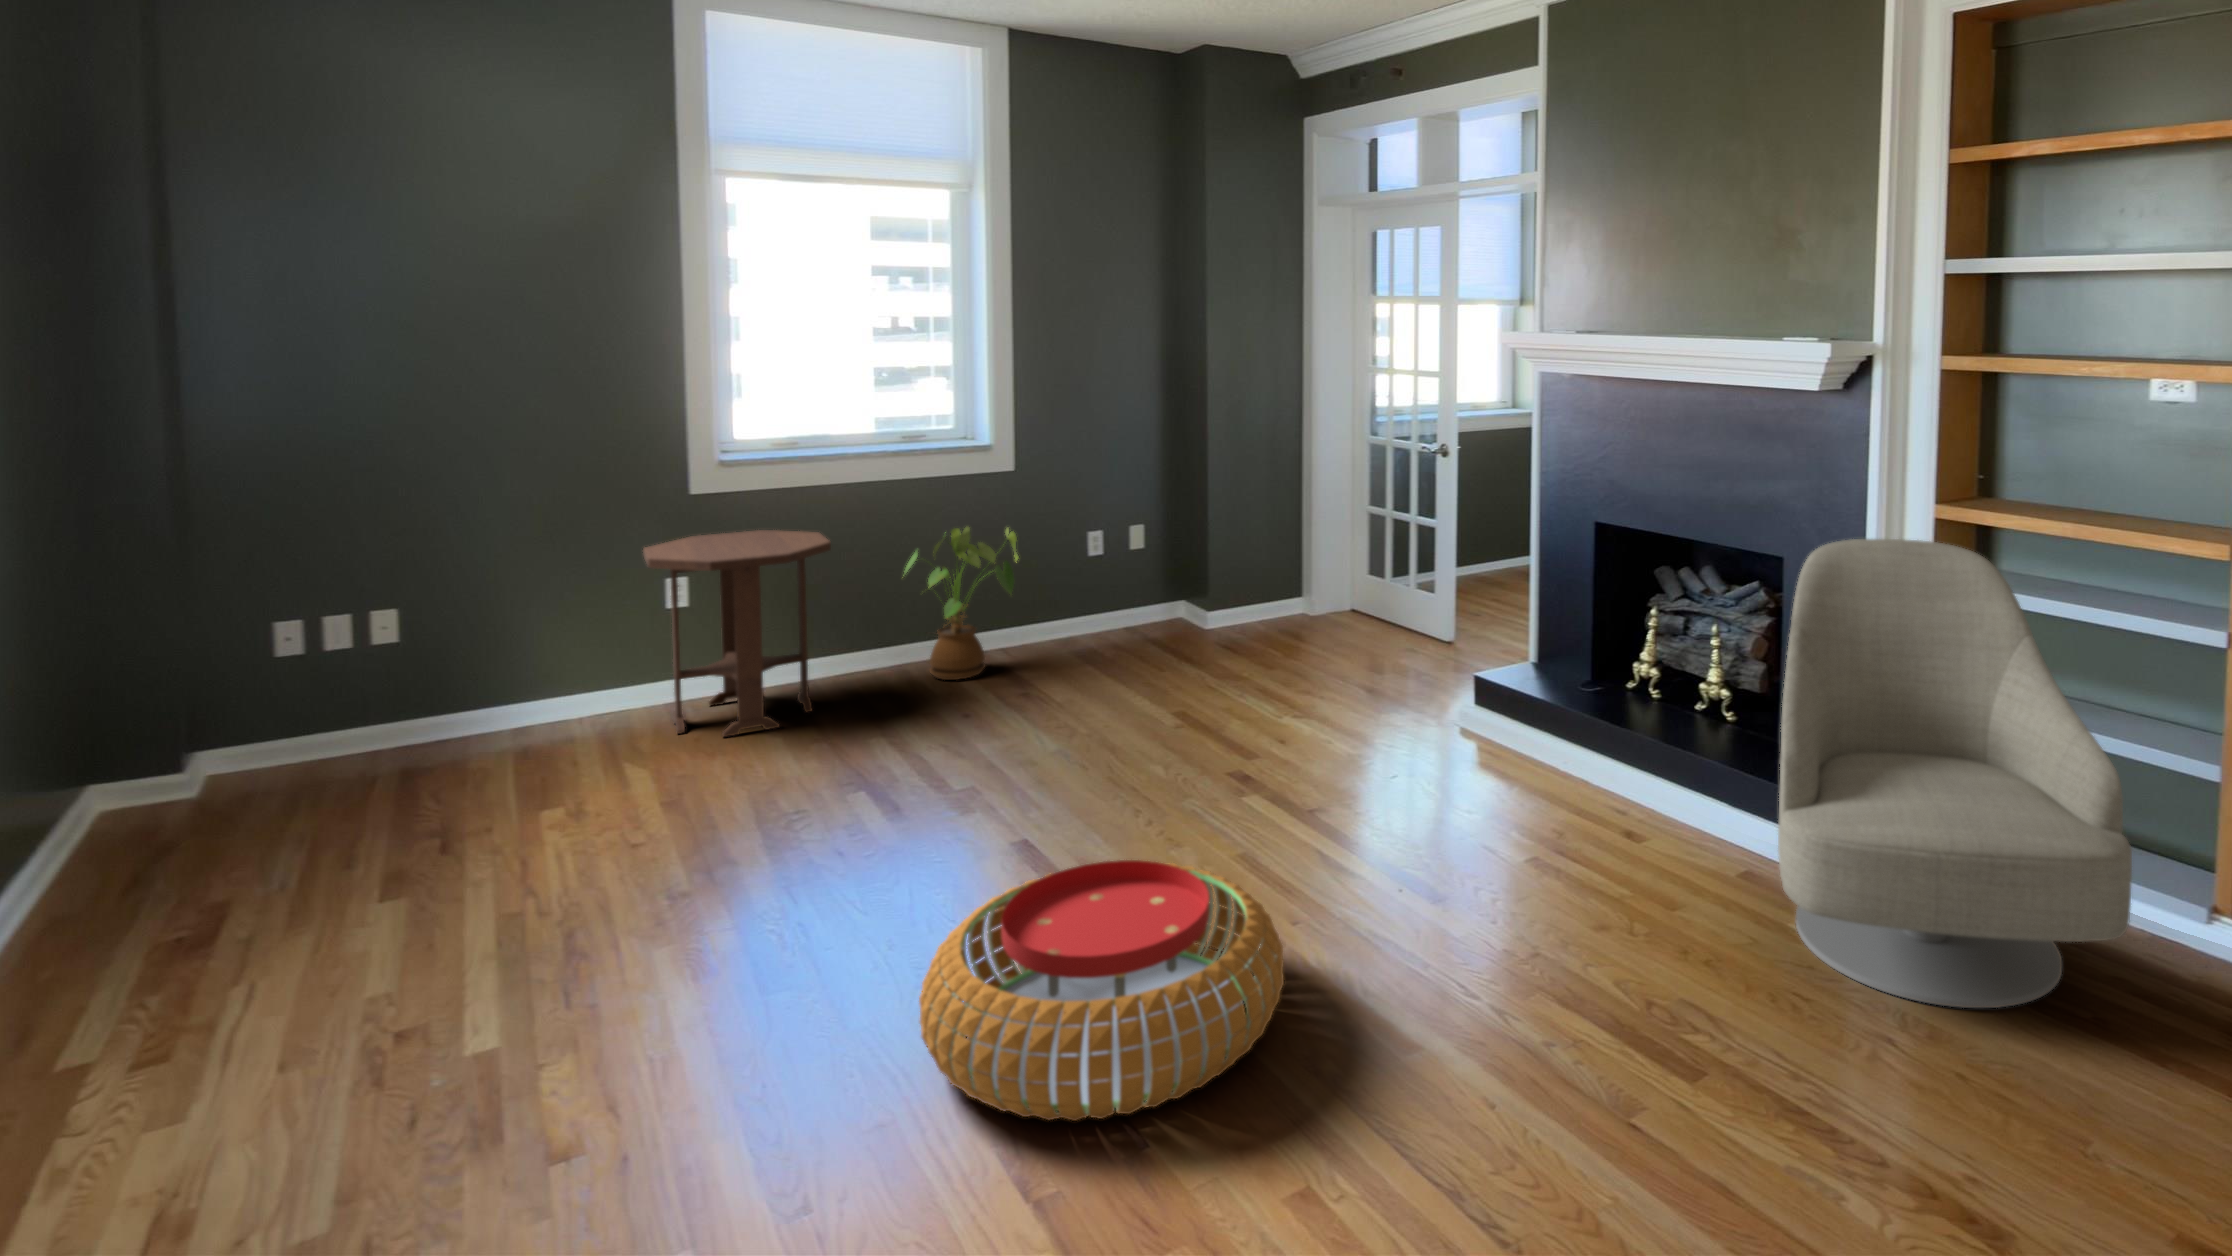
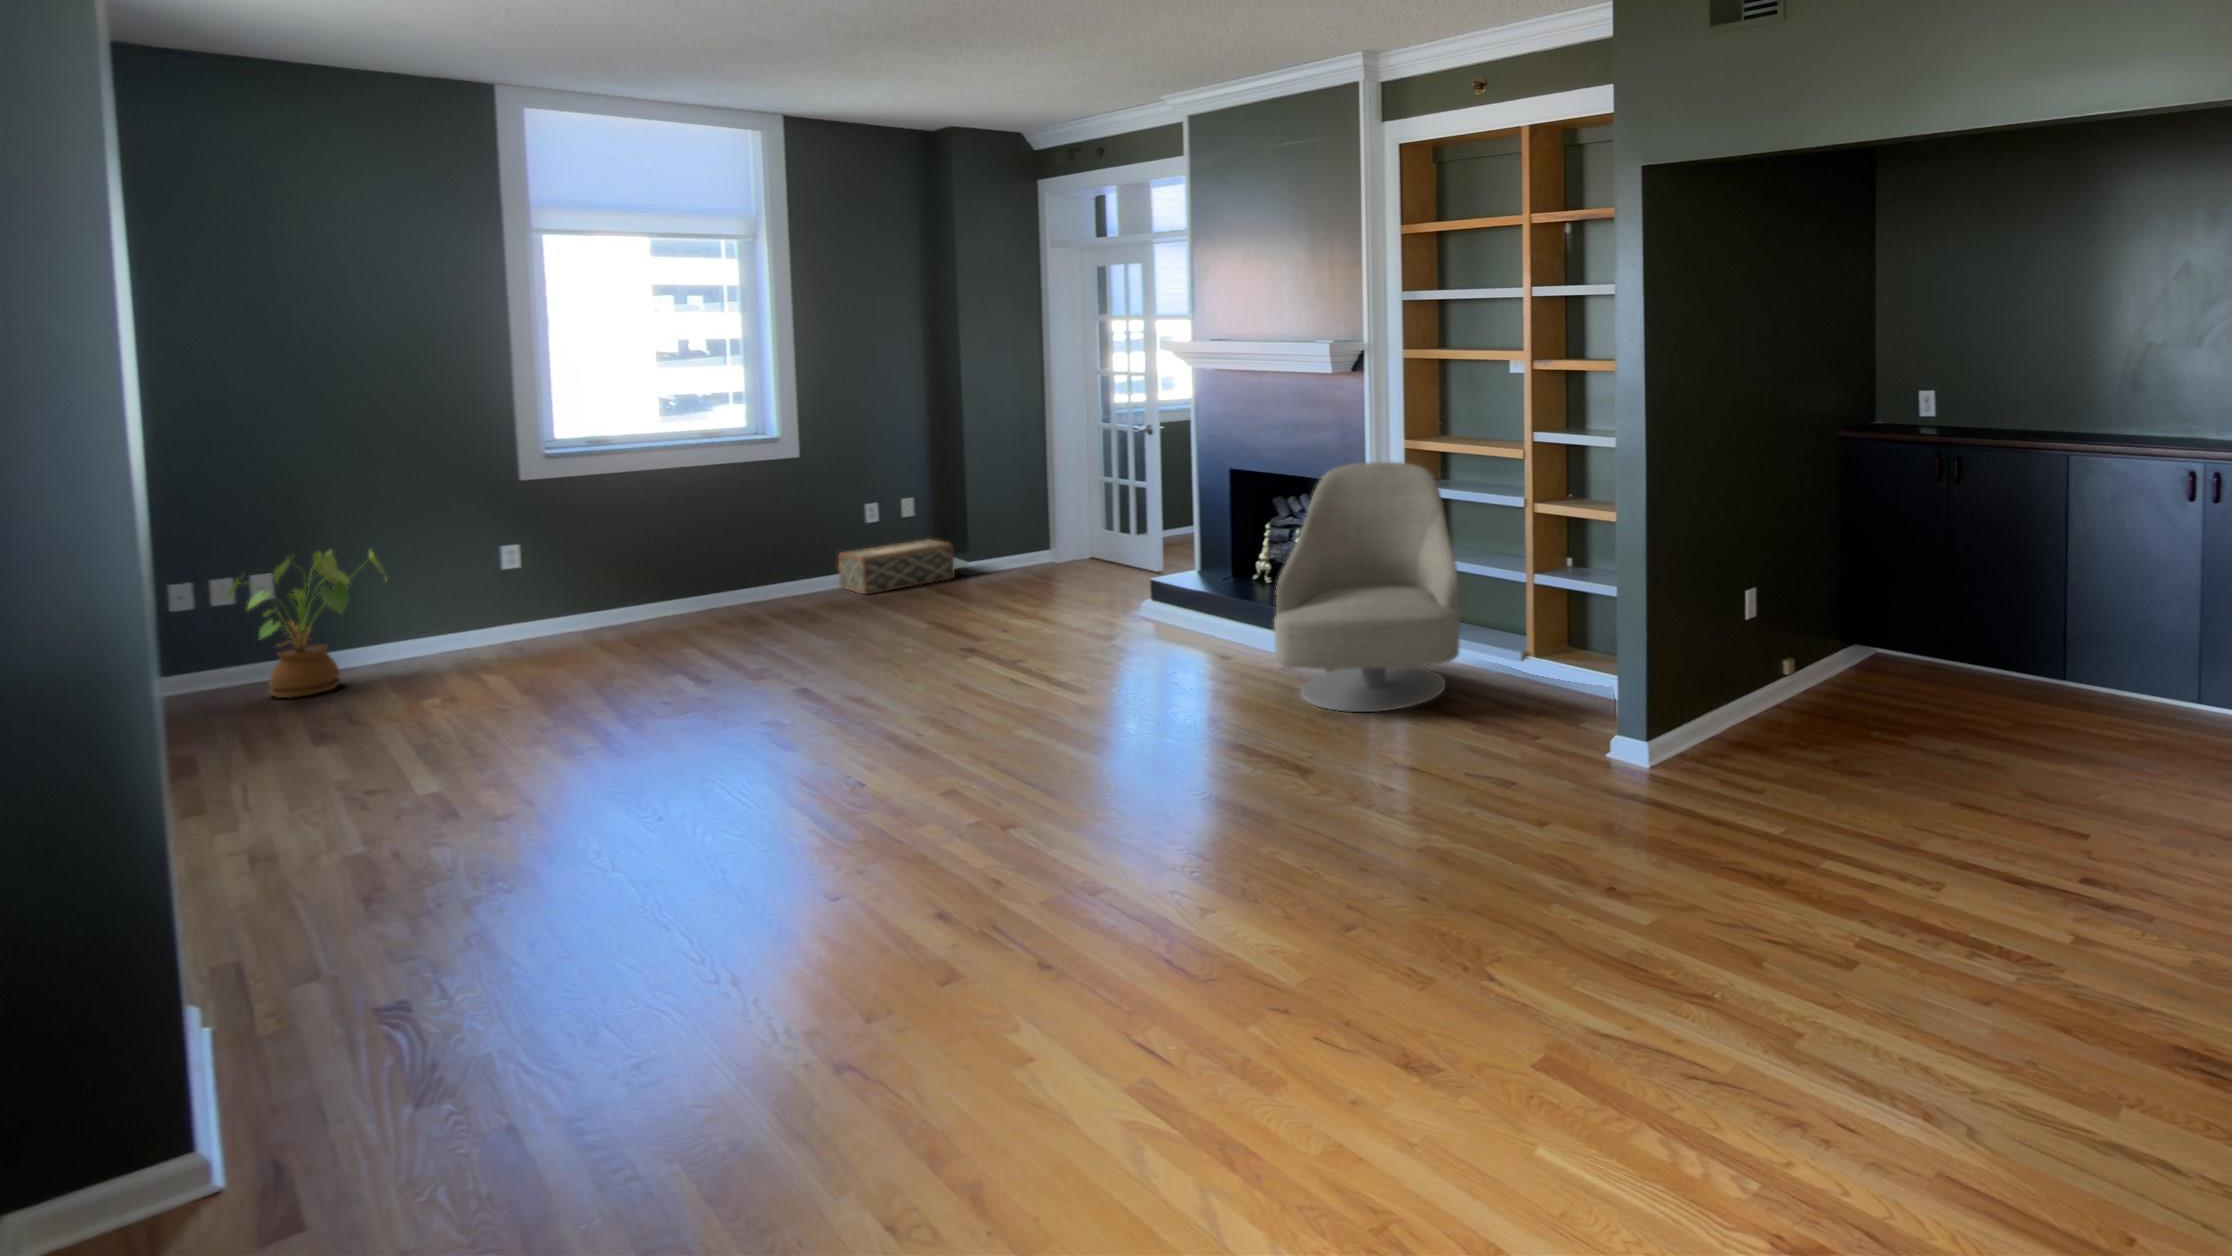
house plant: present [905,527,1018,680] -> present [226,550,385,698]
side table: present [643,530,831,737] -> none [478,507,641,661]
woven basket: none [1058,578,1193,653] -> present [838,539,954,594]
pouf: present [919,860,1284,1121] -> none [723,671,963,795]

